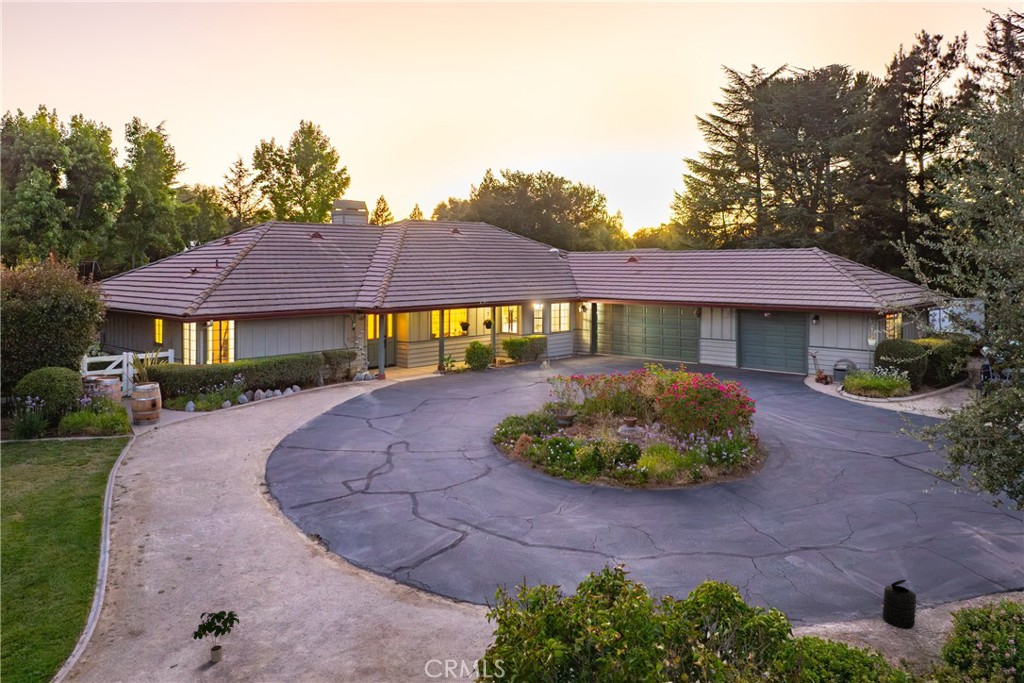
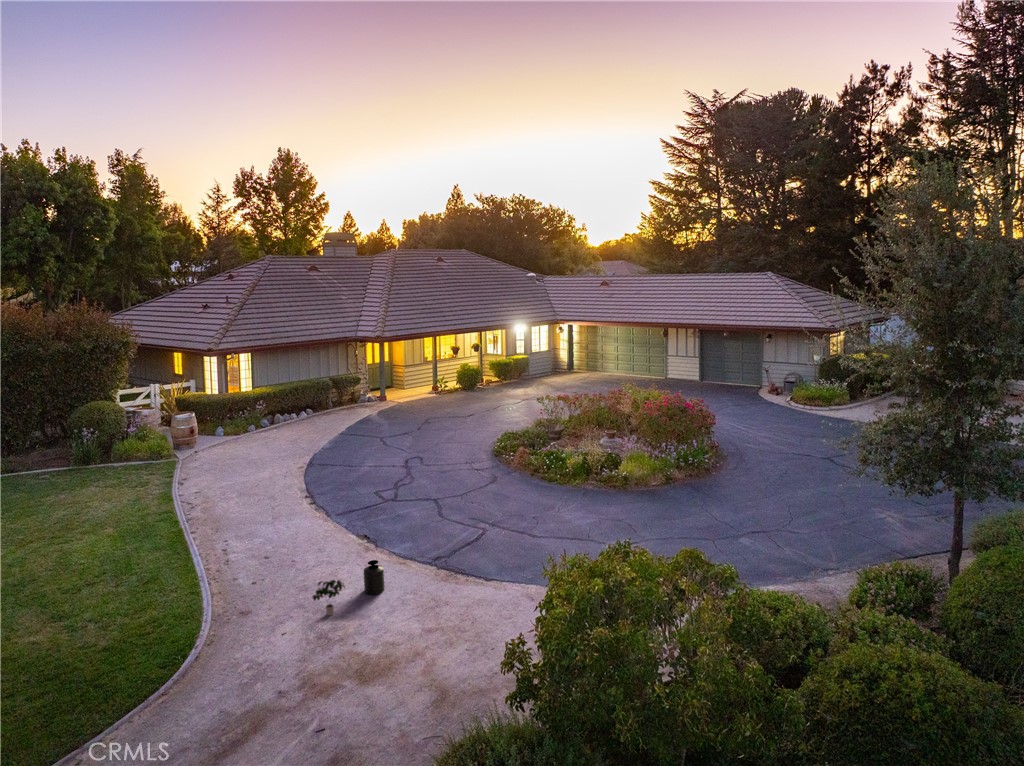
trash can: present [883,580,916,629] -> present [364,560,385,595]

